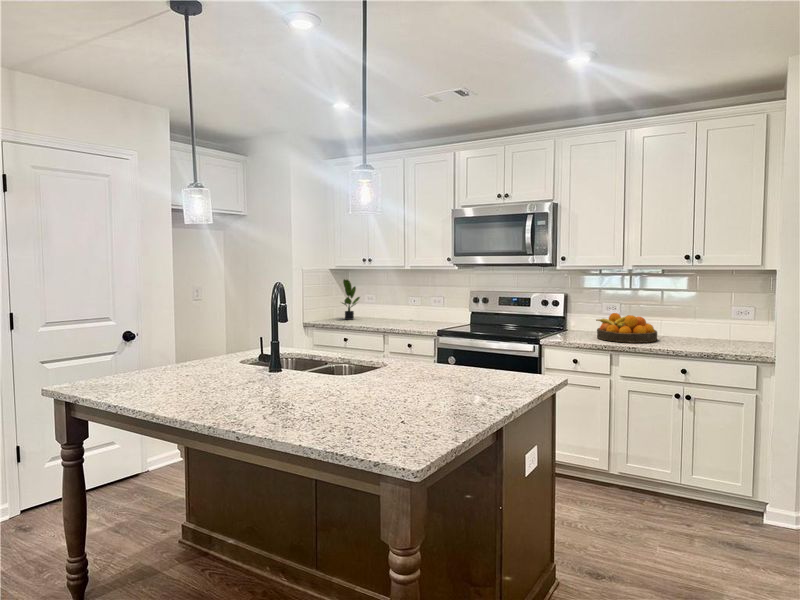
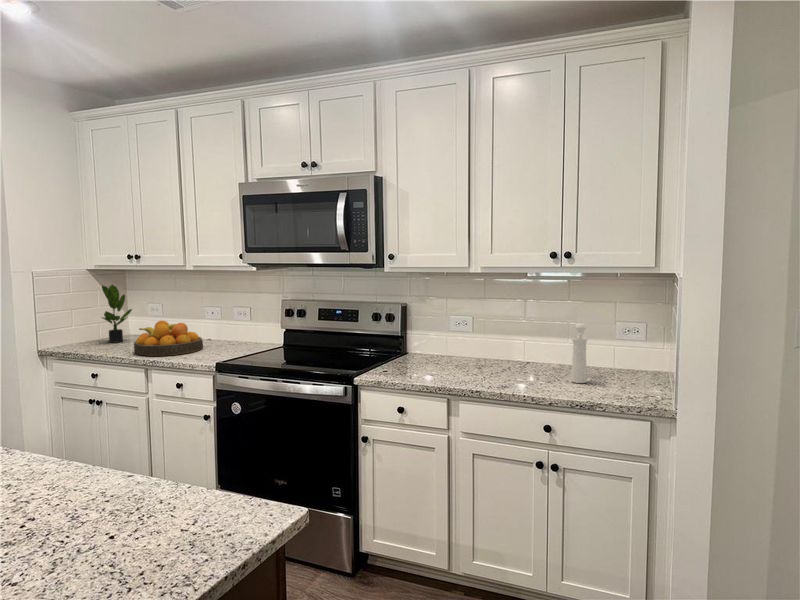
pepper mill: none [699,305,712,345] -> present [571,323,587,383]
fruit bowl: present [596,313,657,343] -> present [134,321,203,356]

